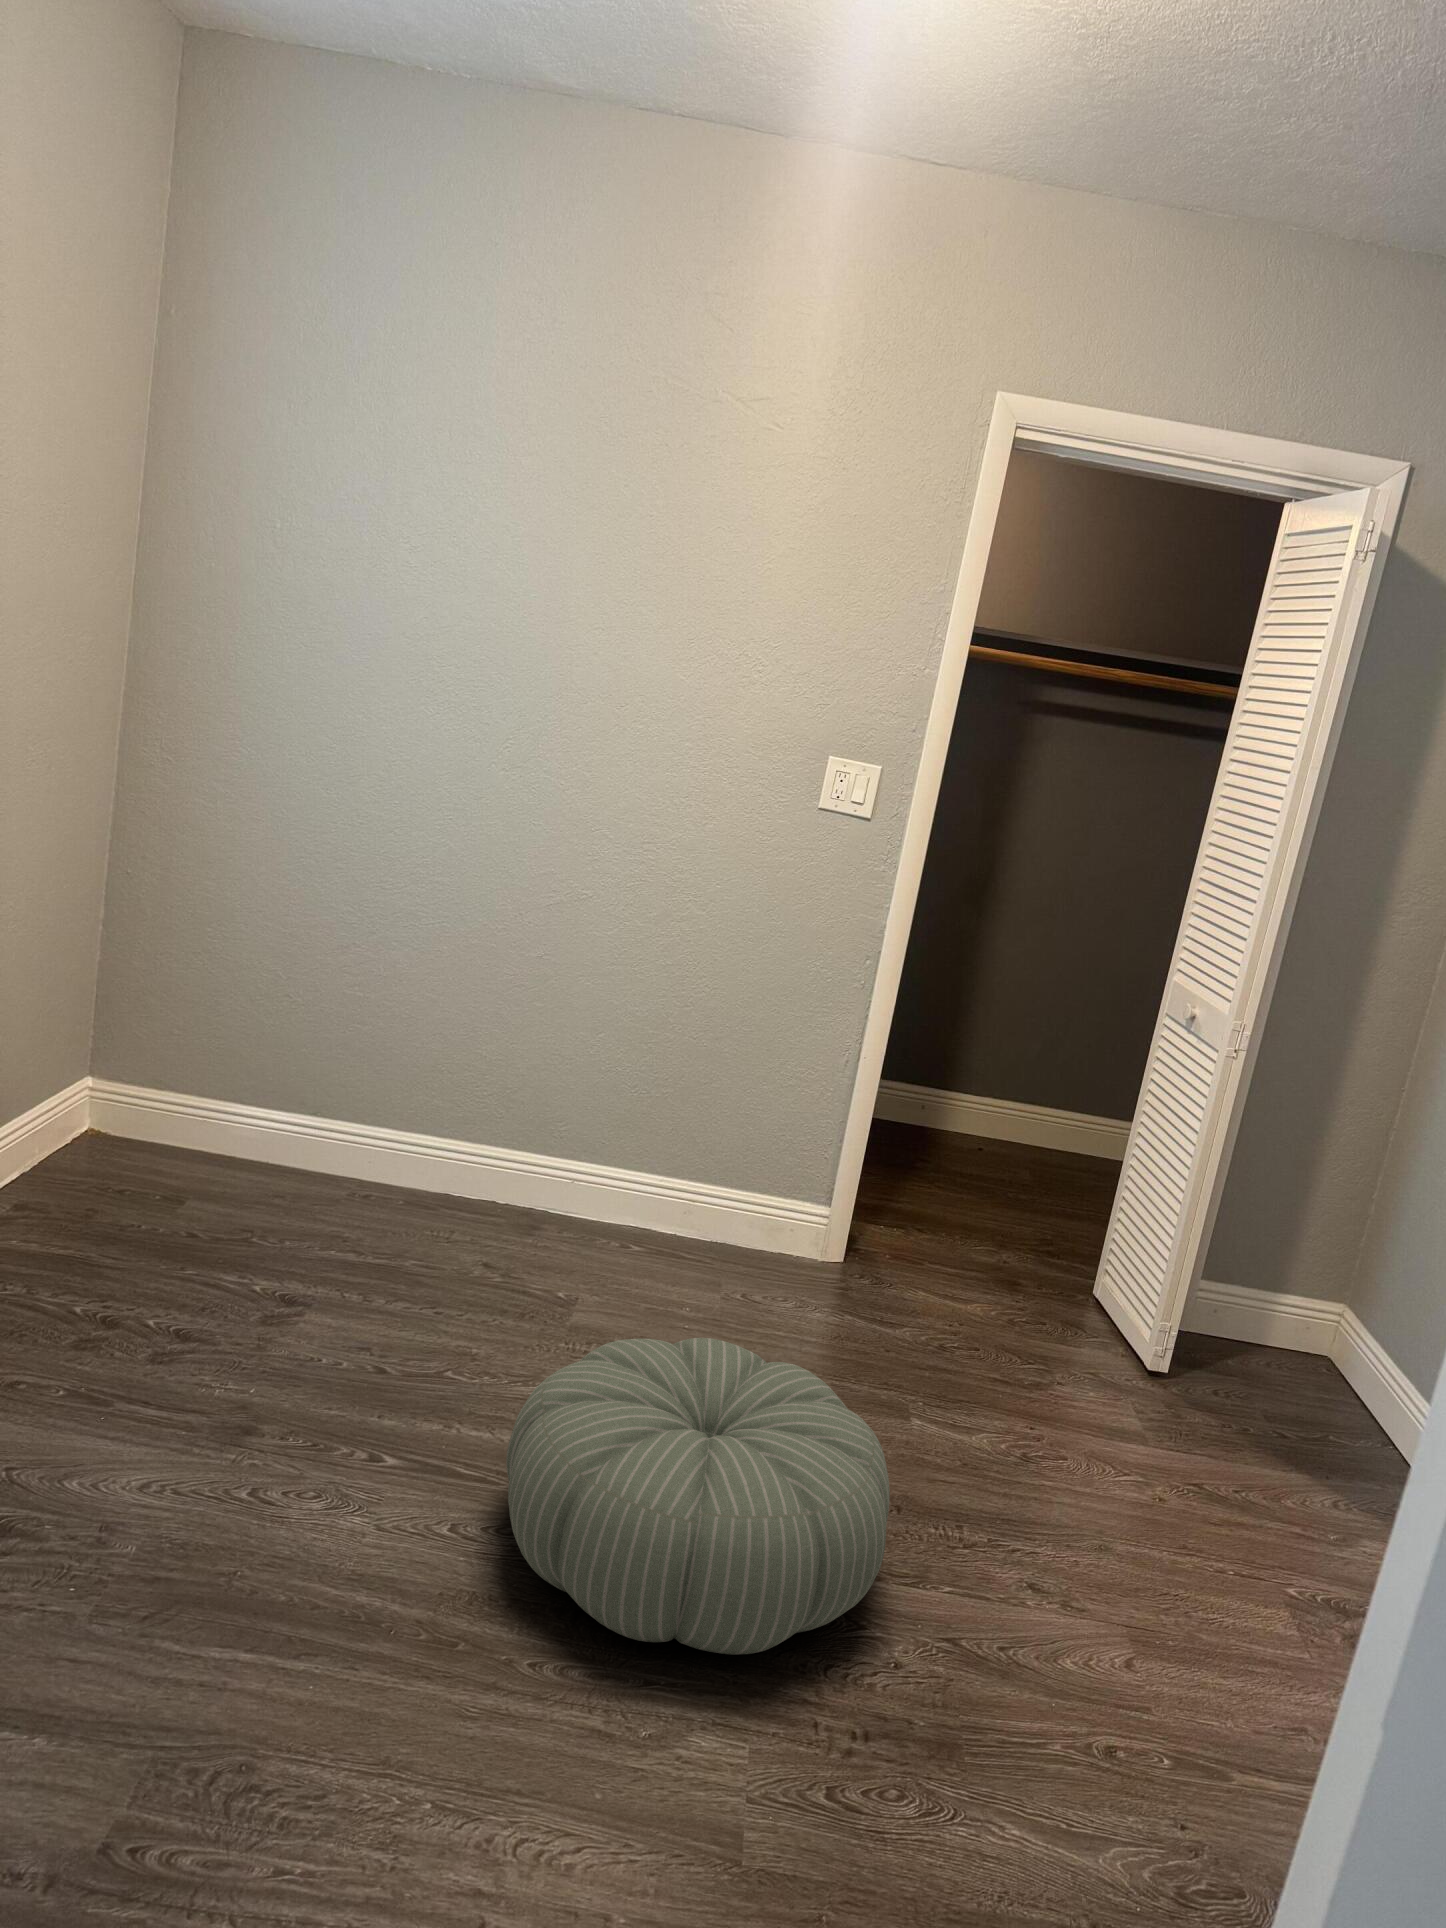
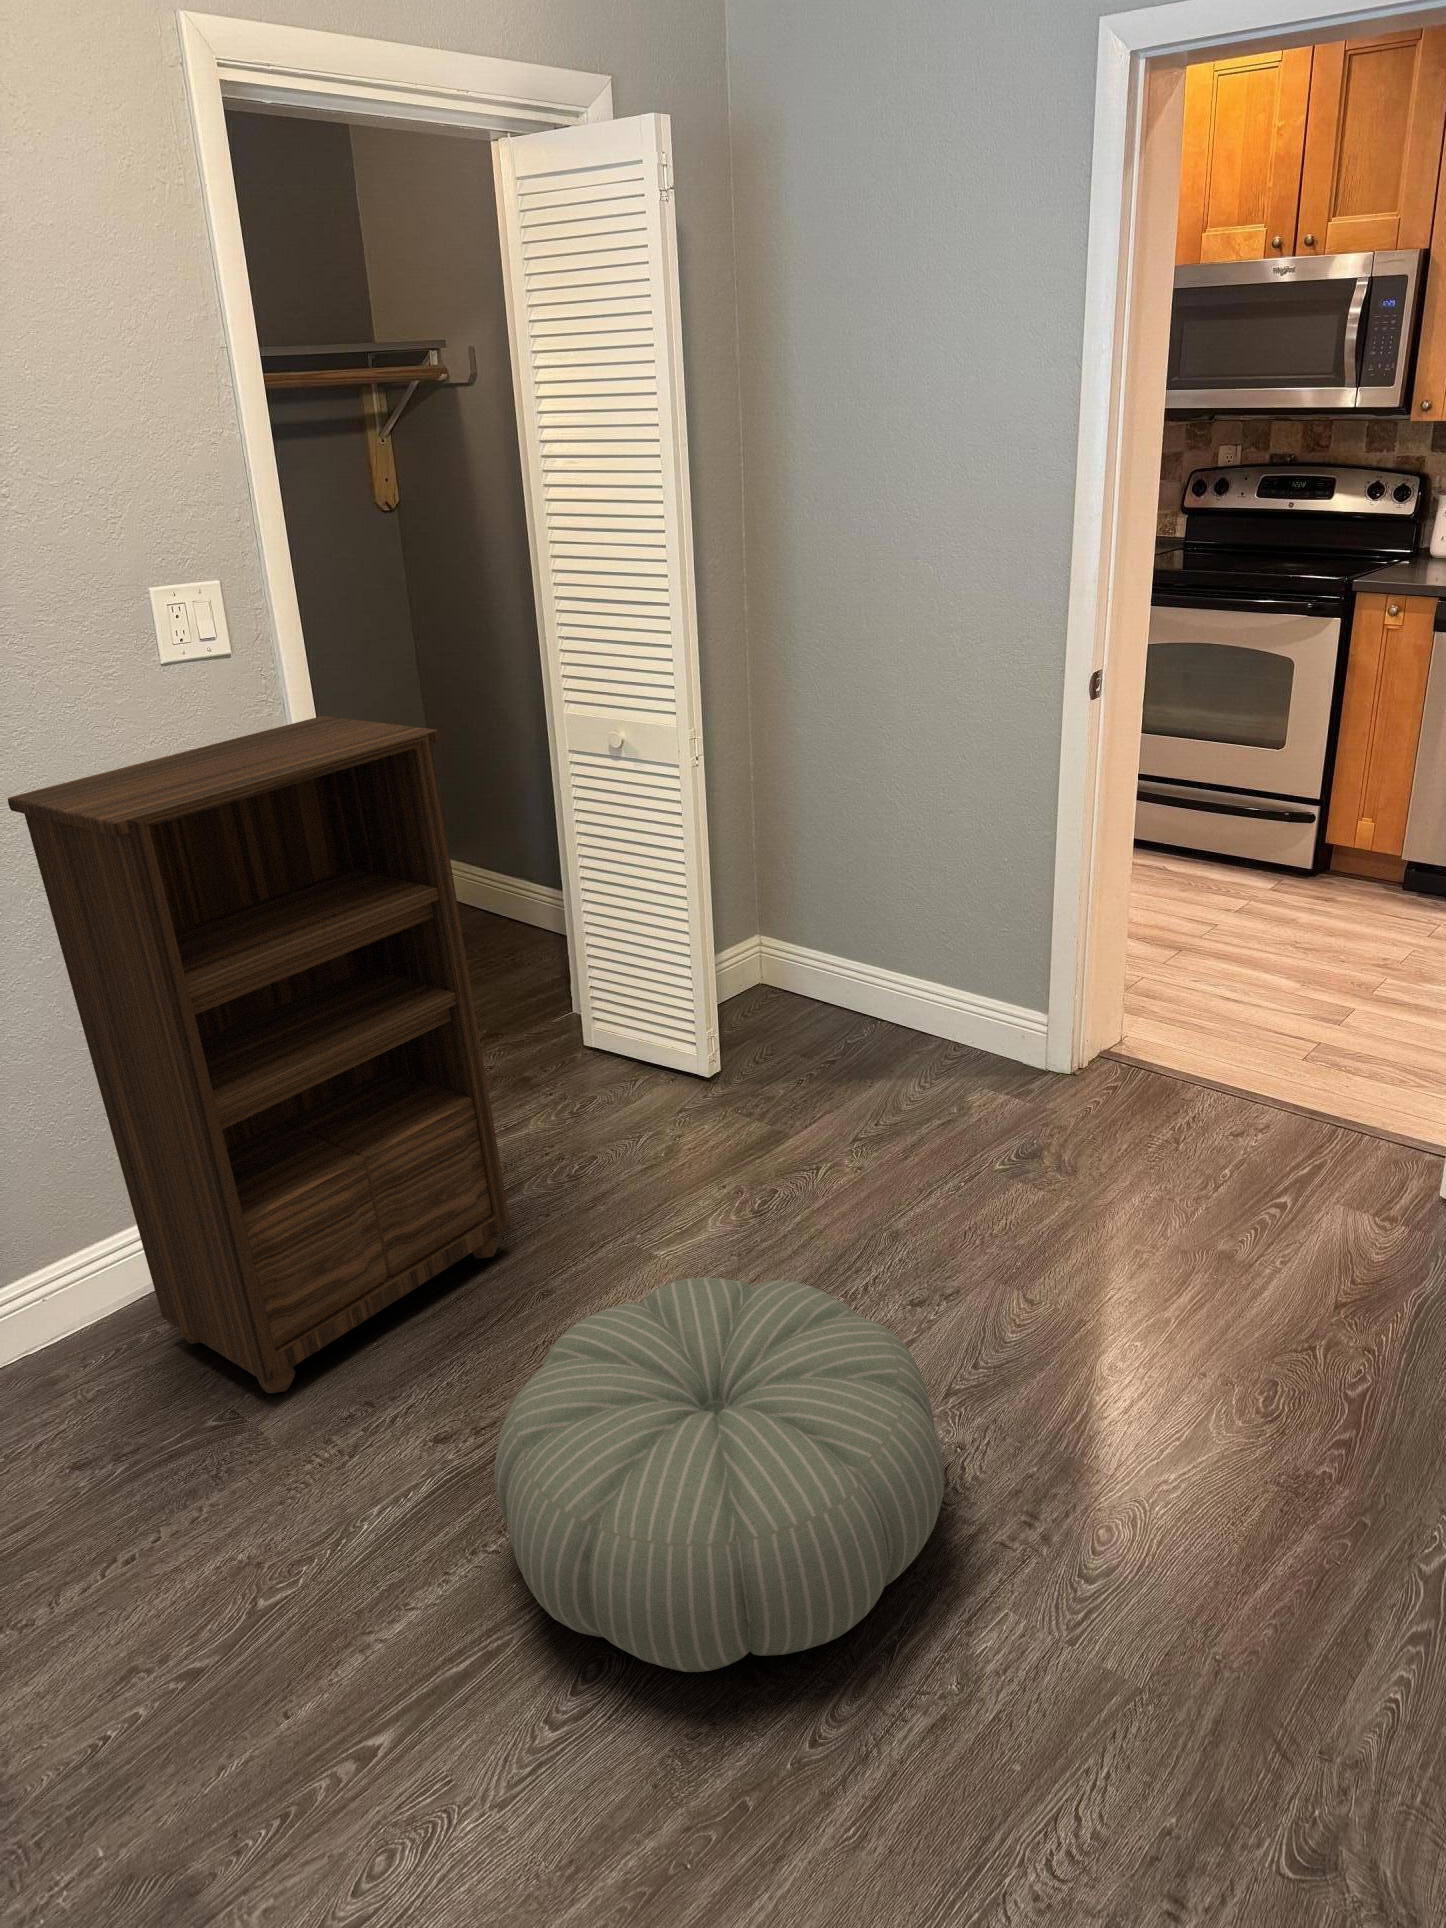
bookshelf: none [596,828,941,1342] -> present [8,716,510,1393]

